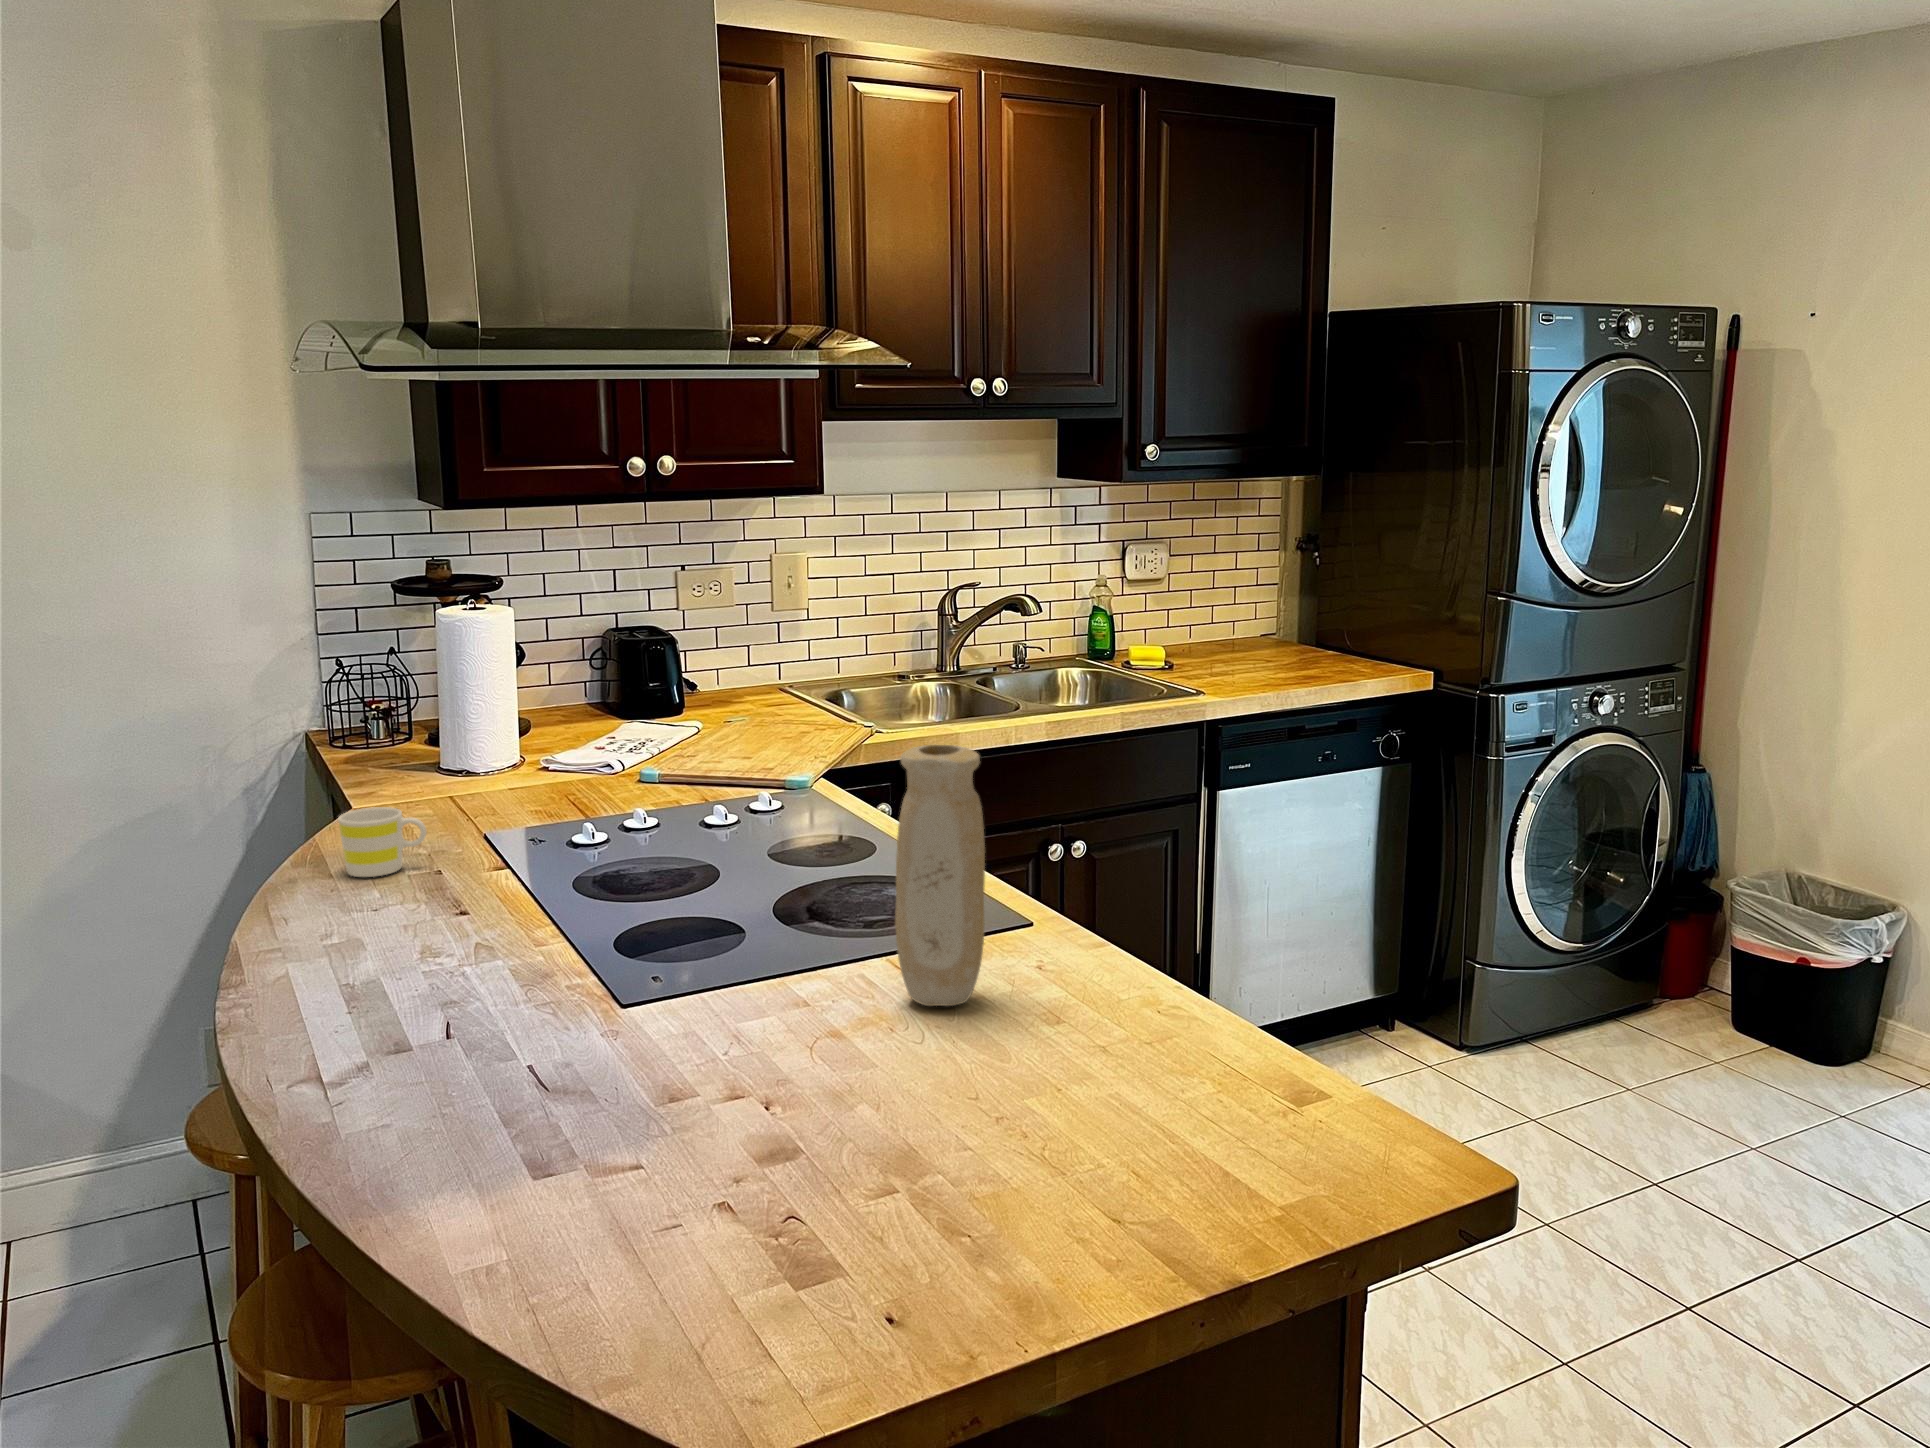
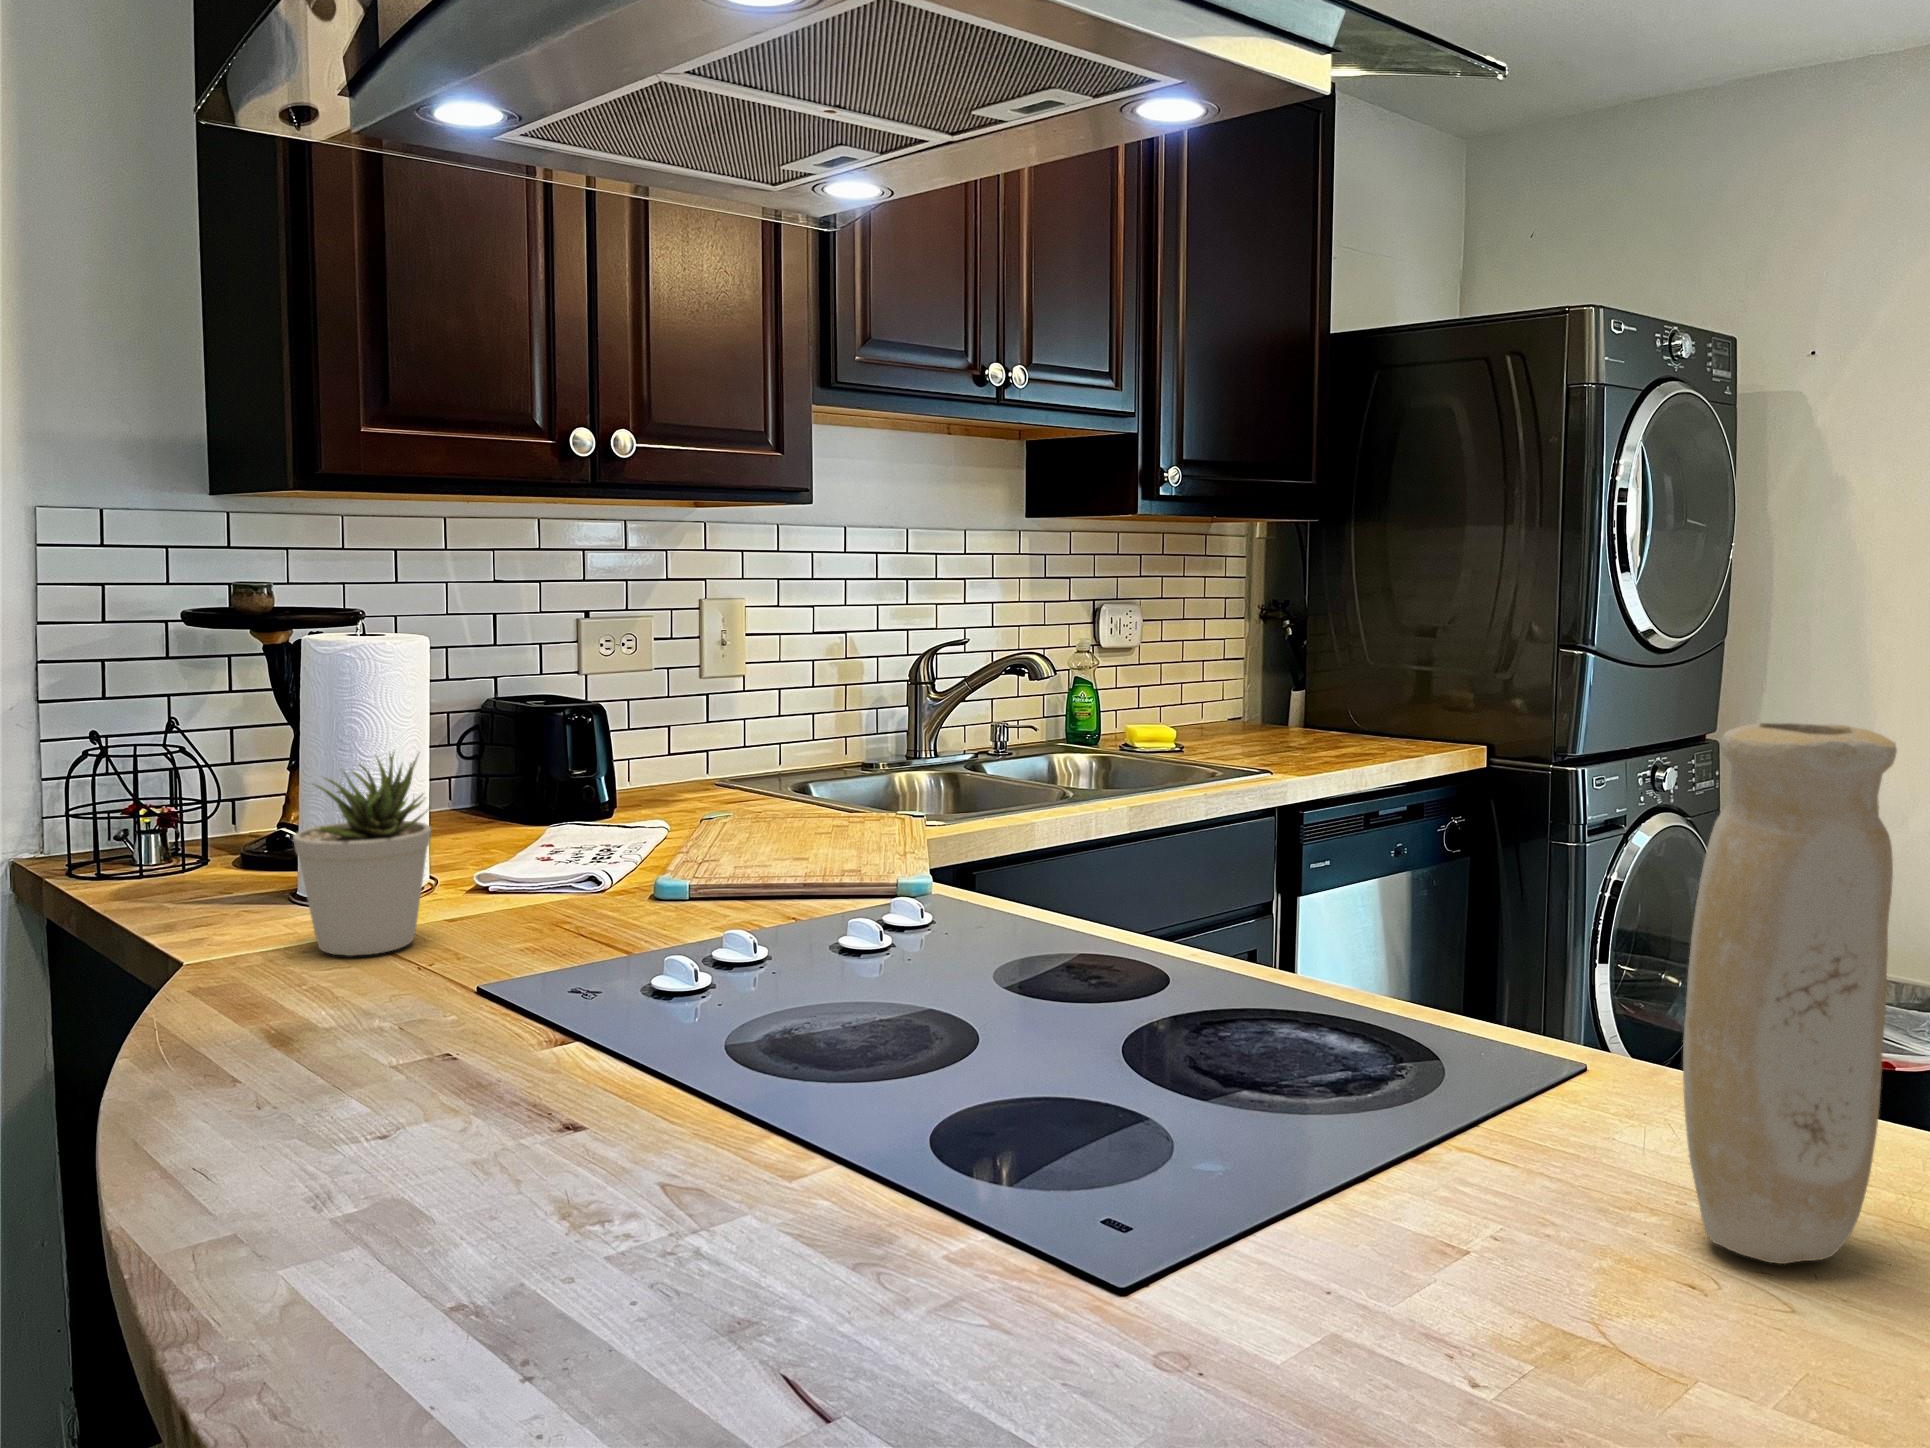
potted plant: none [409,690,488,808] -> present [293,755,431,956]
mug: present [338,807,426,877] -> none [243,947,417,1088]

